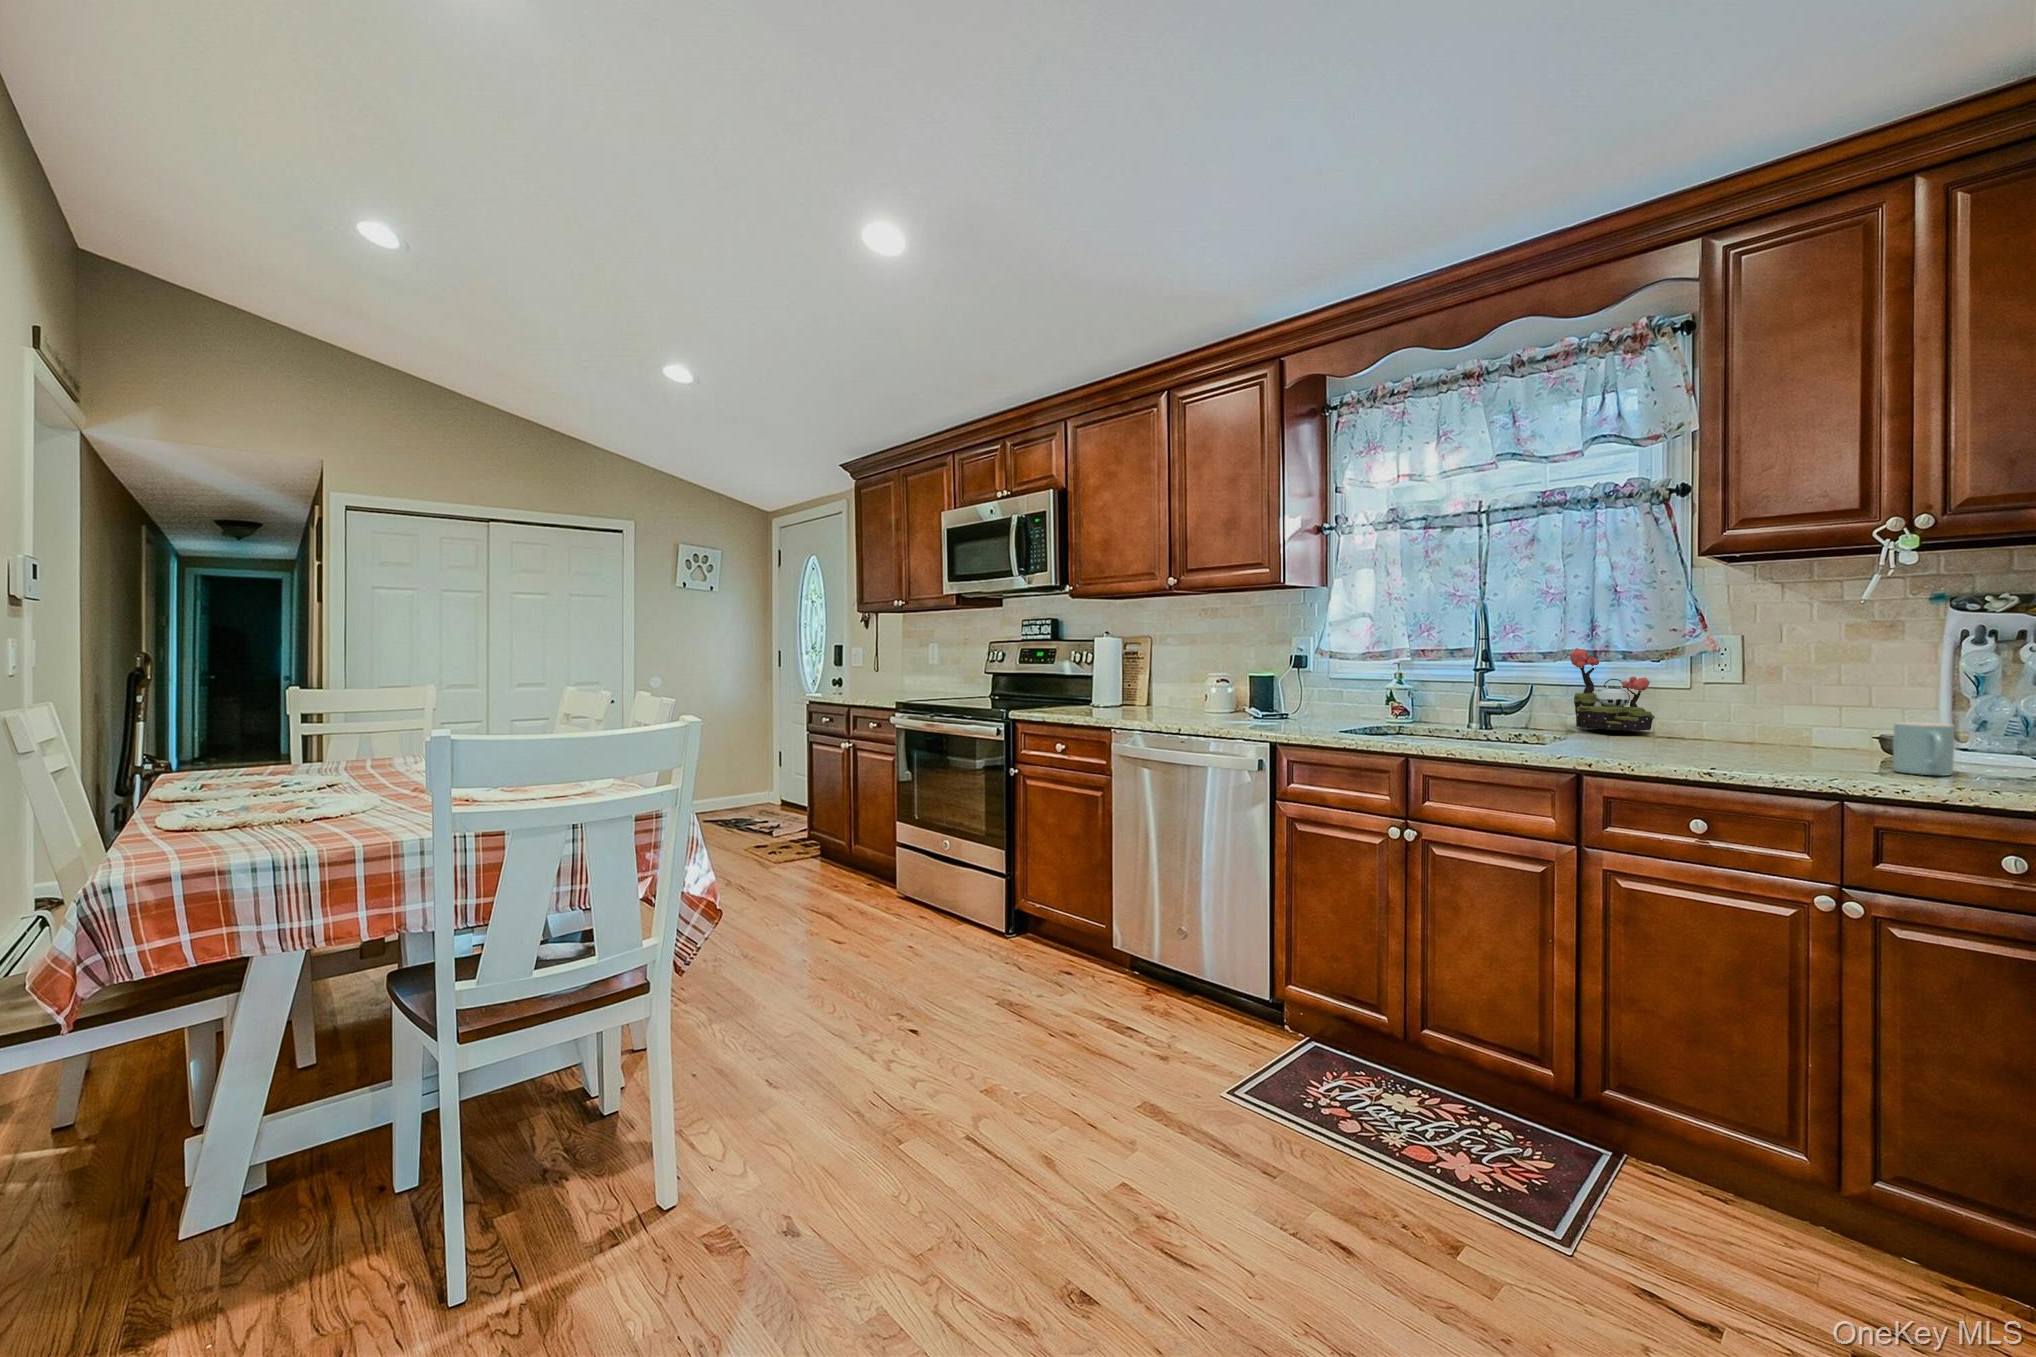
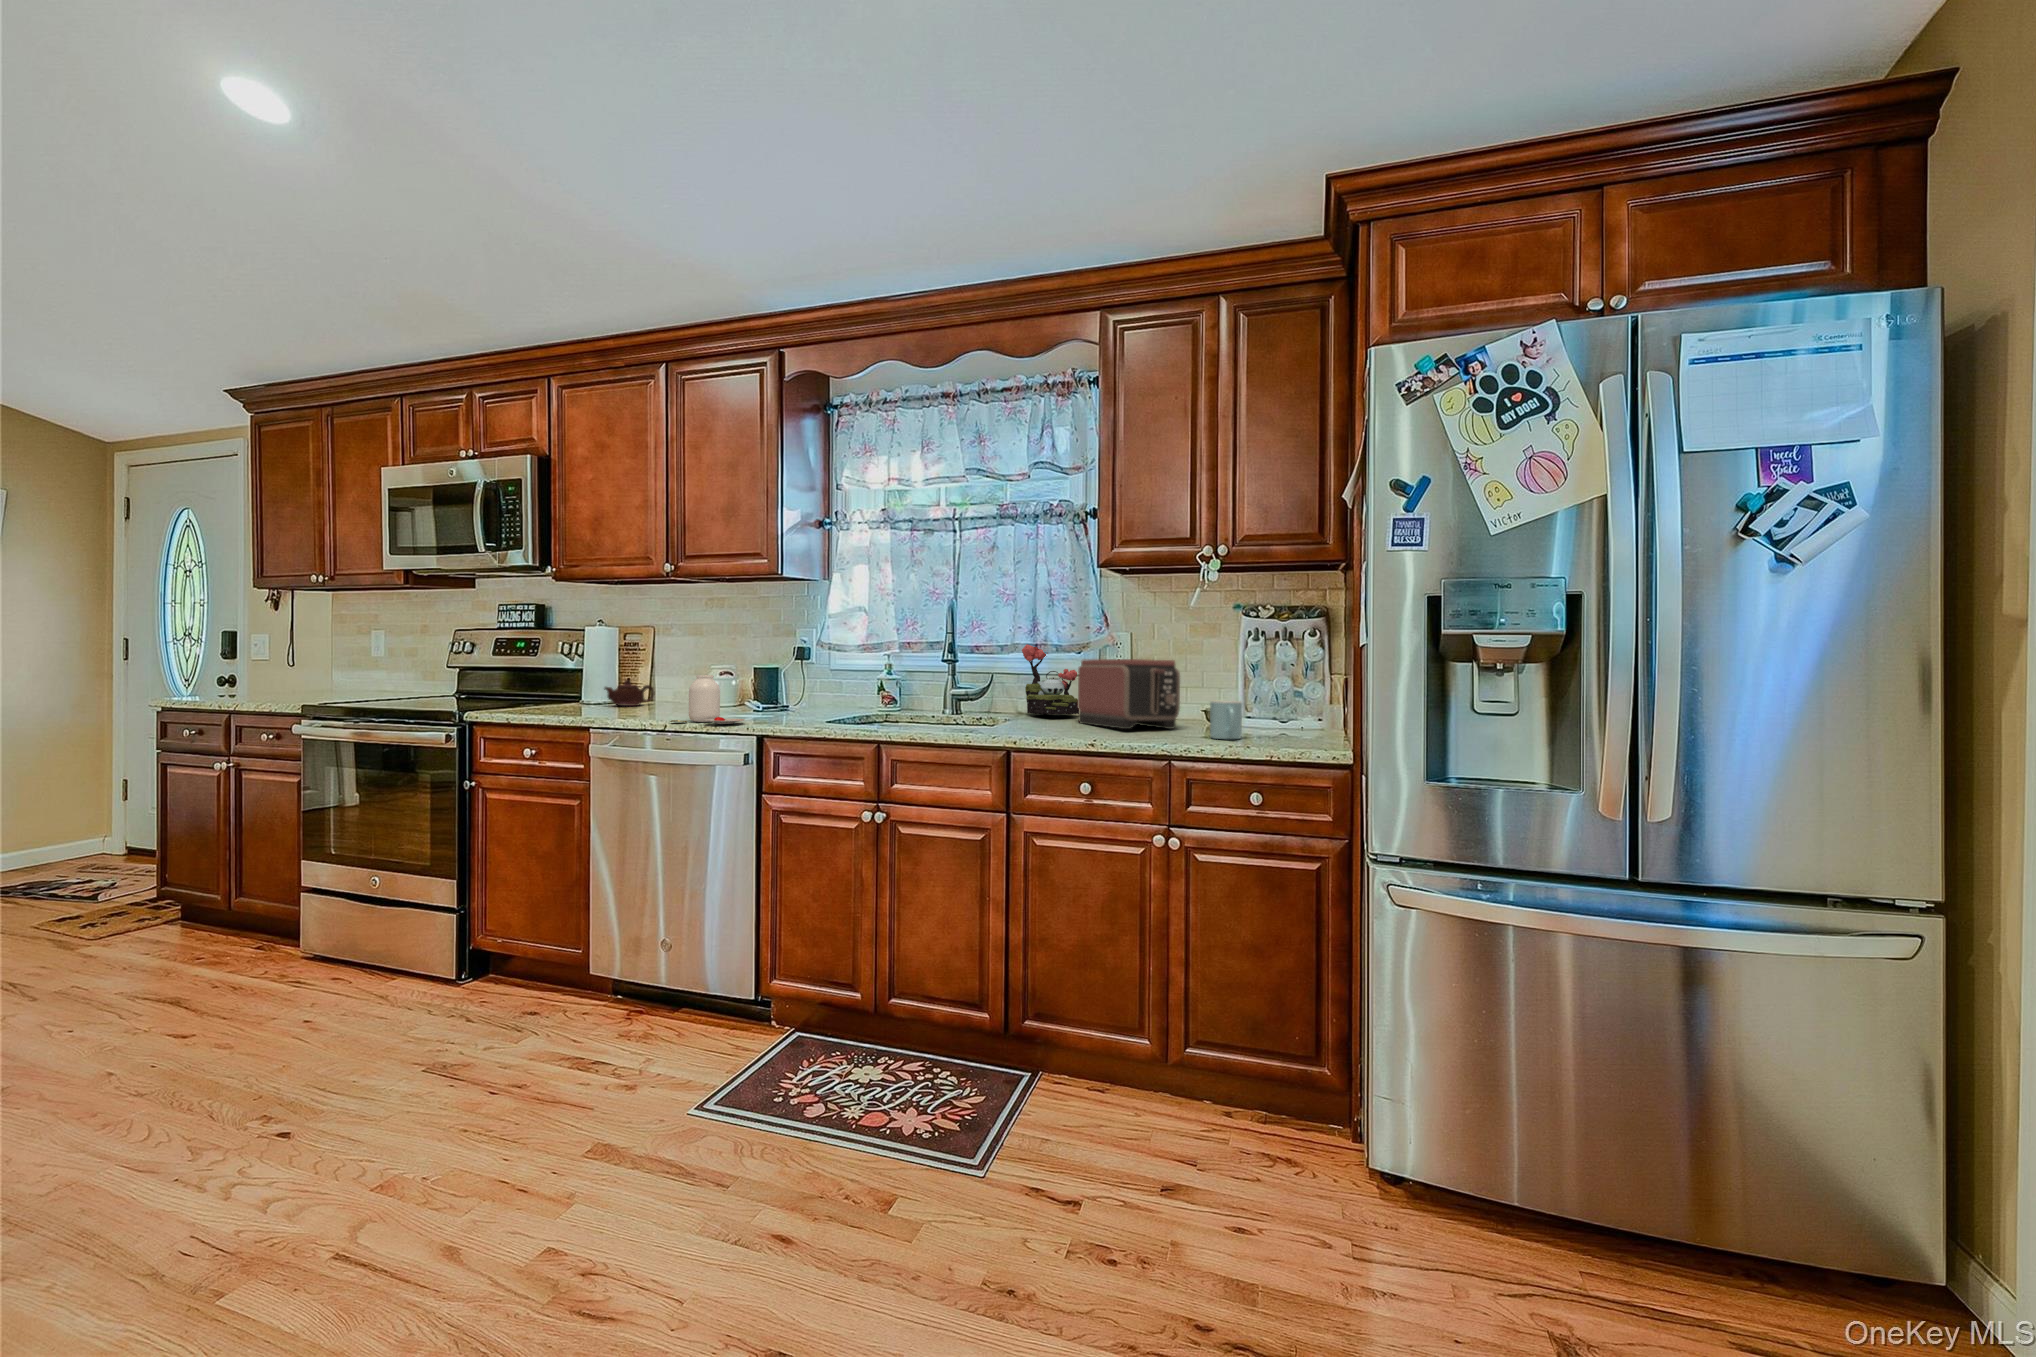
toaster: none [1657,666,1829,755] -> present [1078,659,1180,729]
jar: none [1185,682,1257,730] -> present [670,675,745,724]
teapot: none [1115,683,1157,708] -> present [604,679,655,706]

